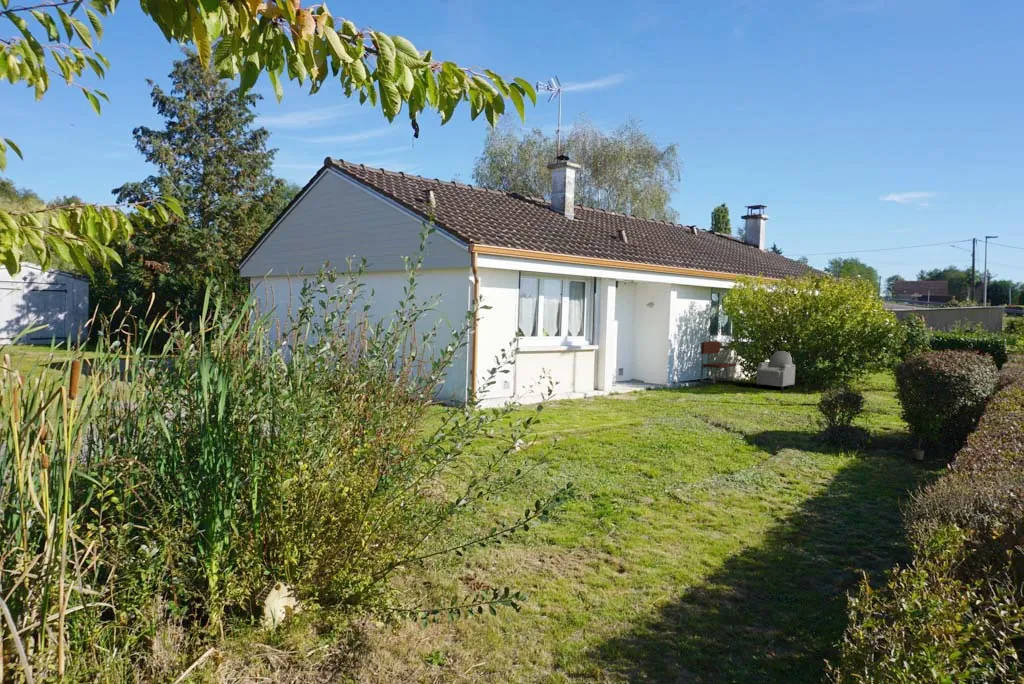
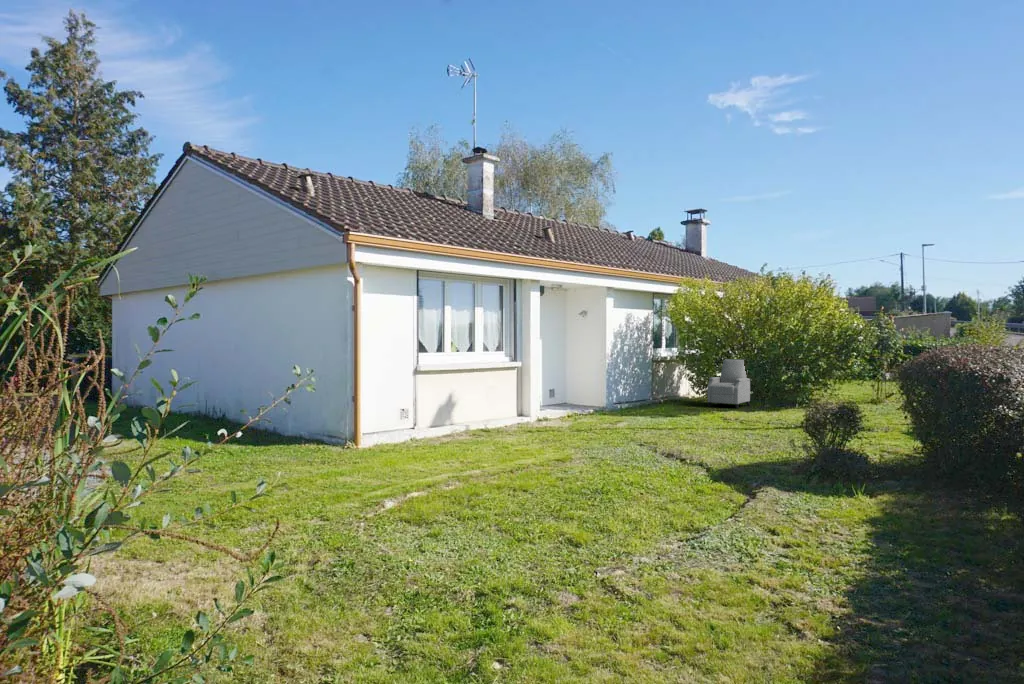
bench: present [700,341,736,383] -> none [643,356,683,404]
potted plant: present [898,410,943,460] -> none [912,425,979,495]

